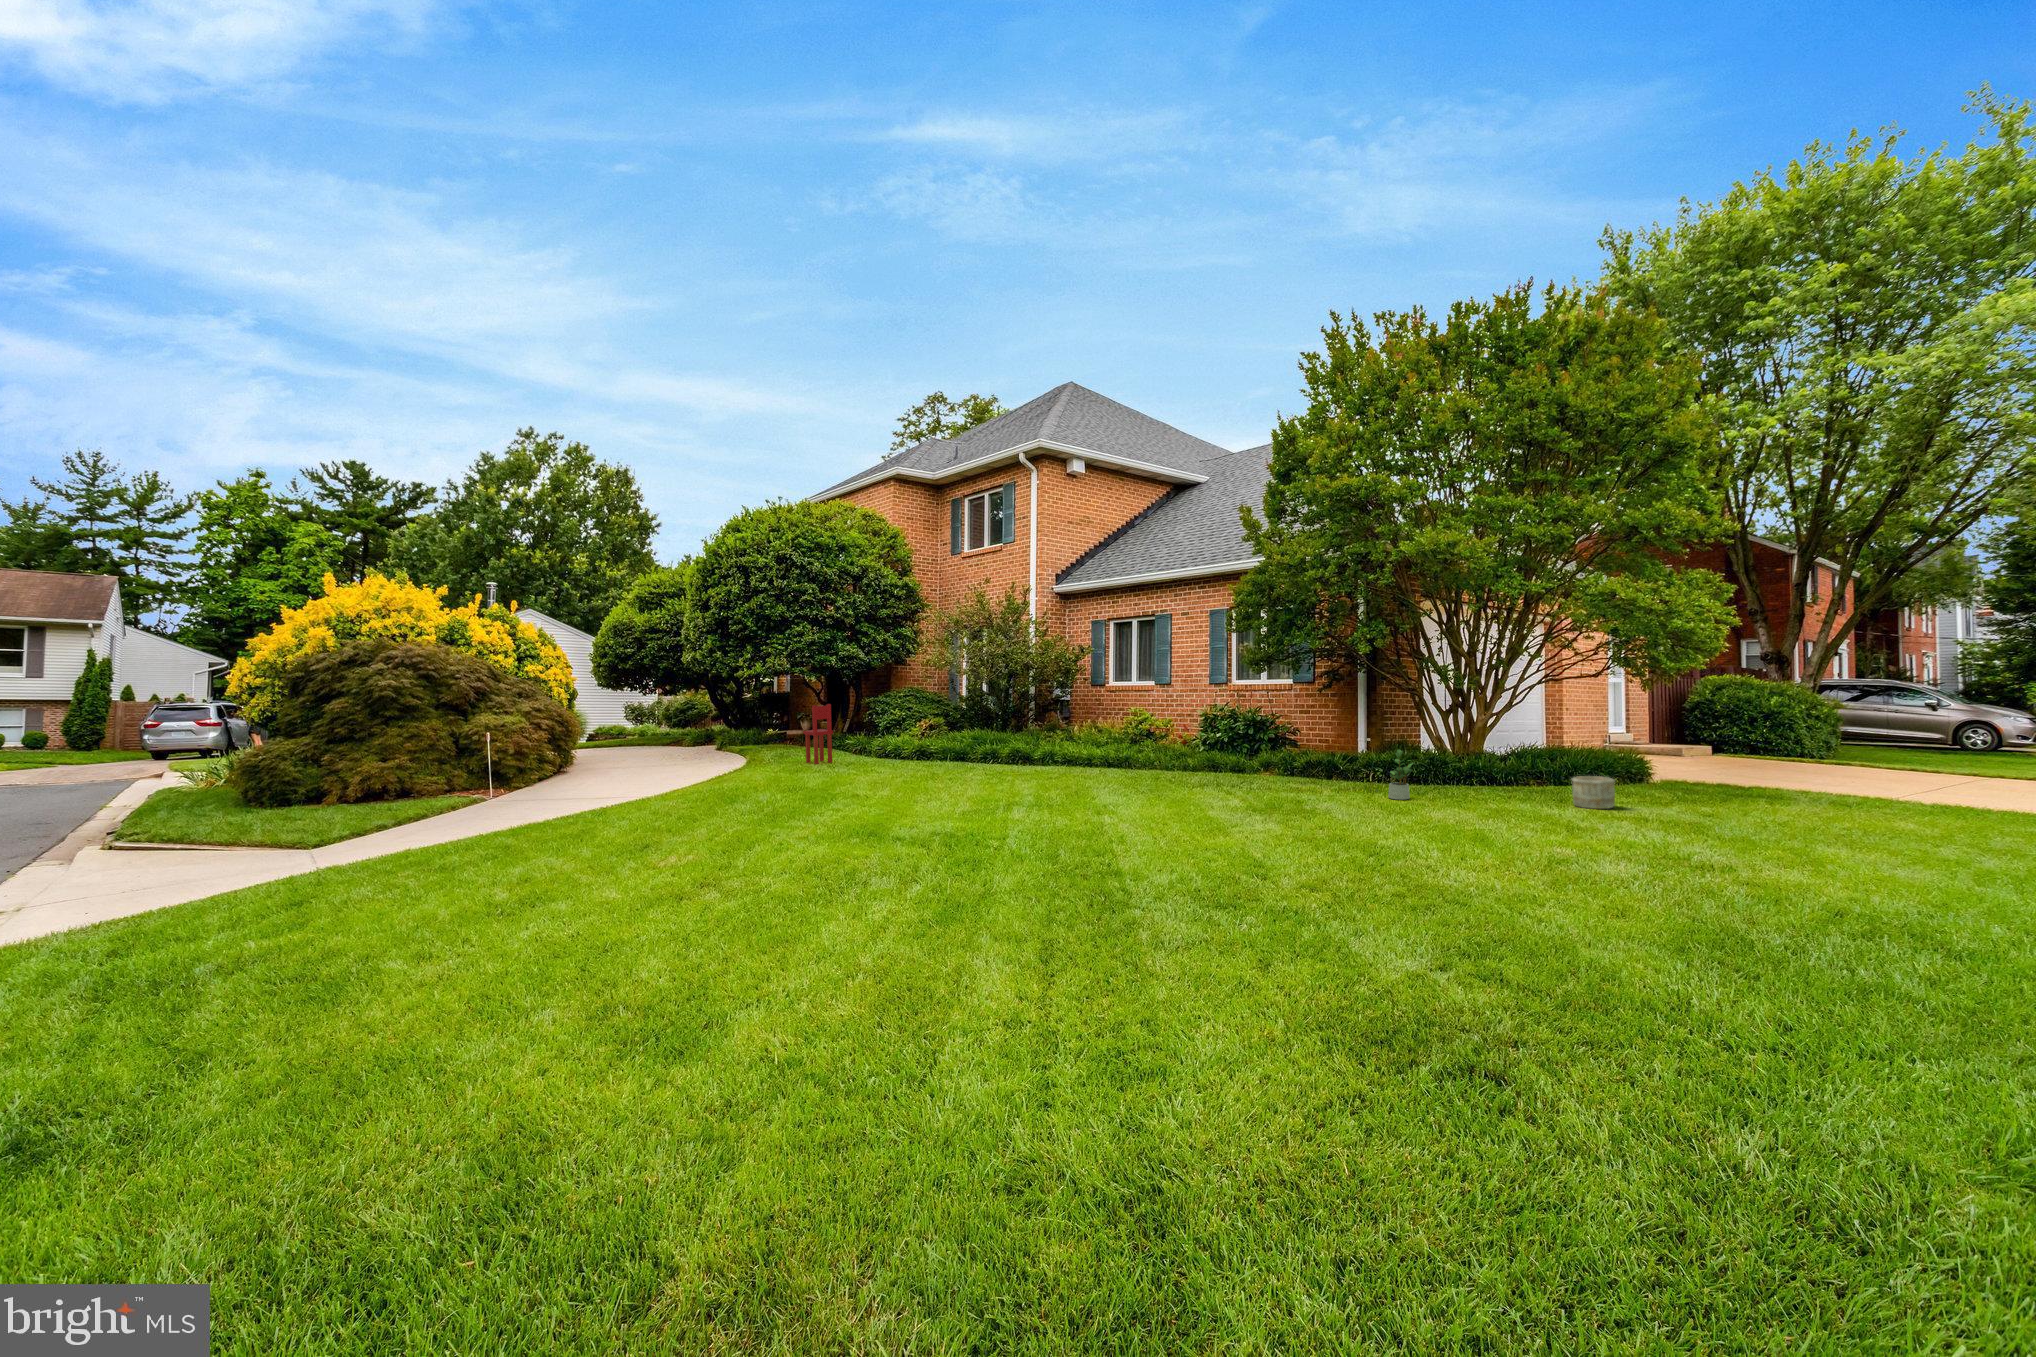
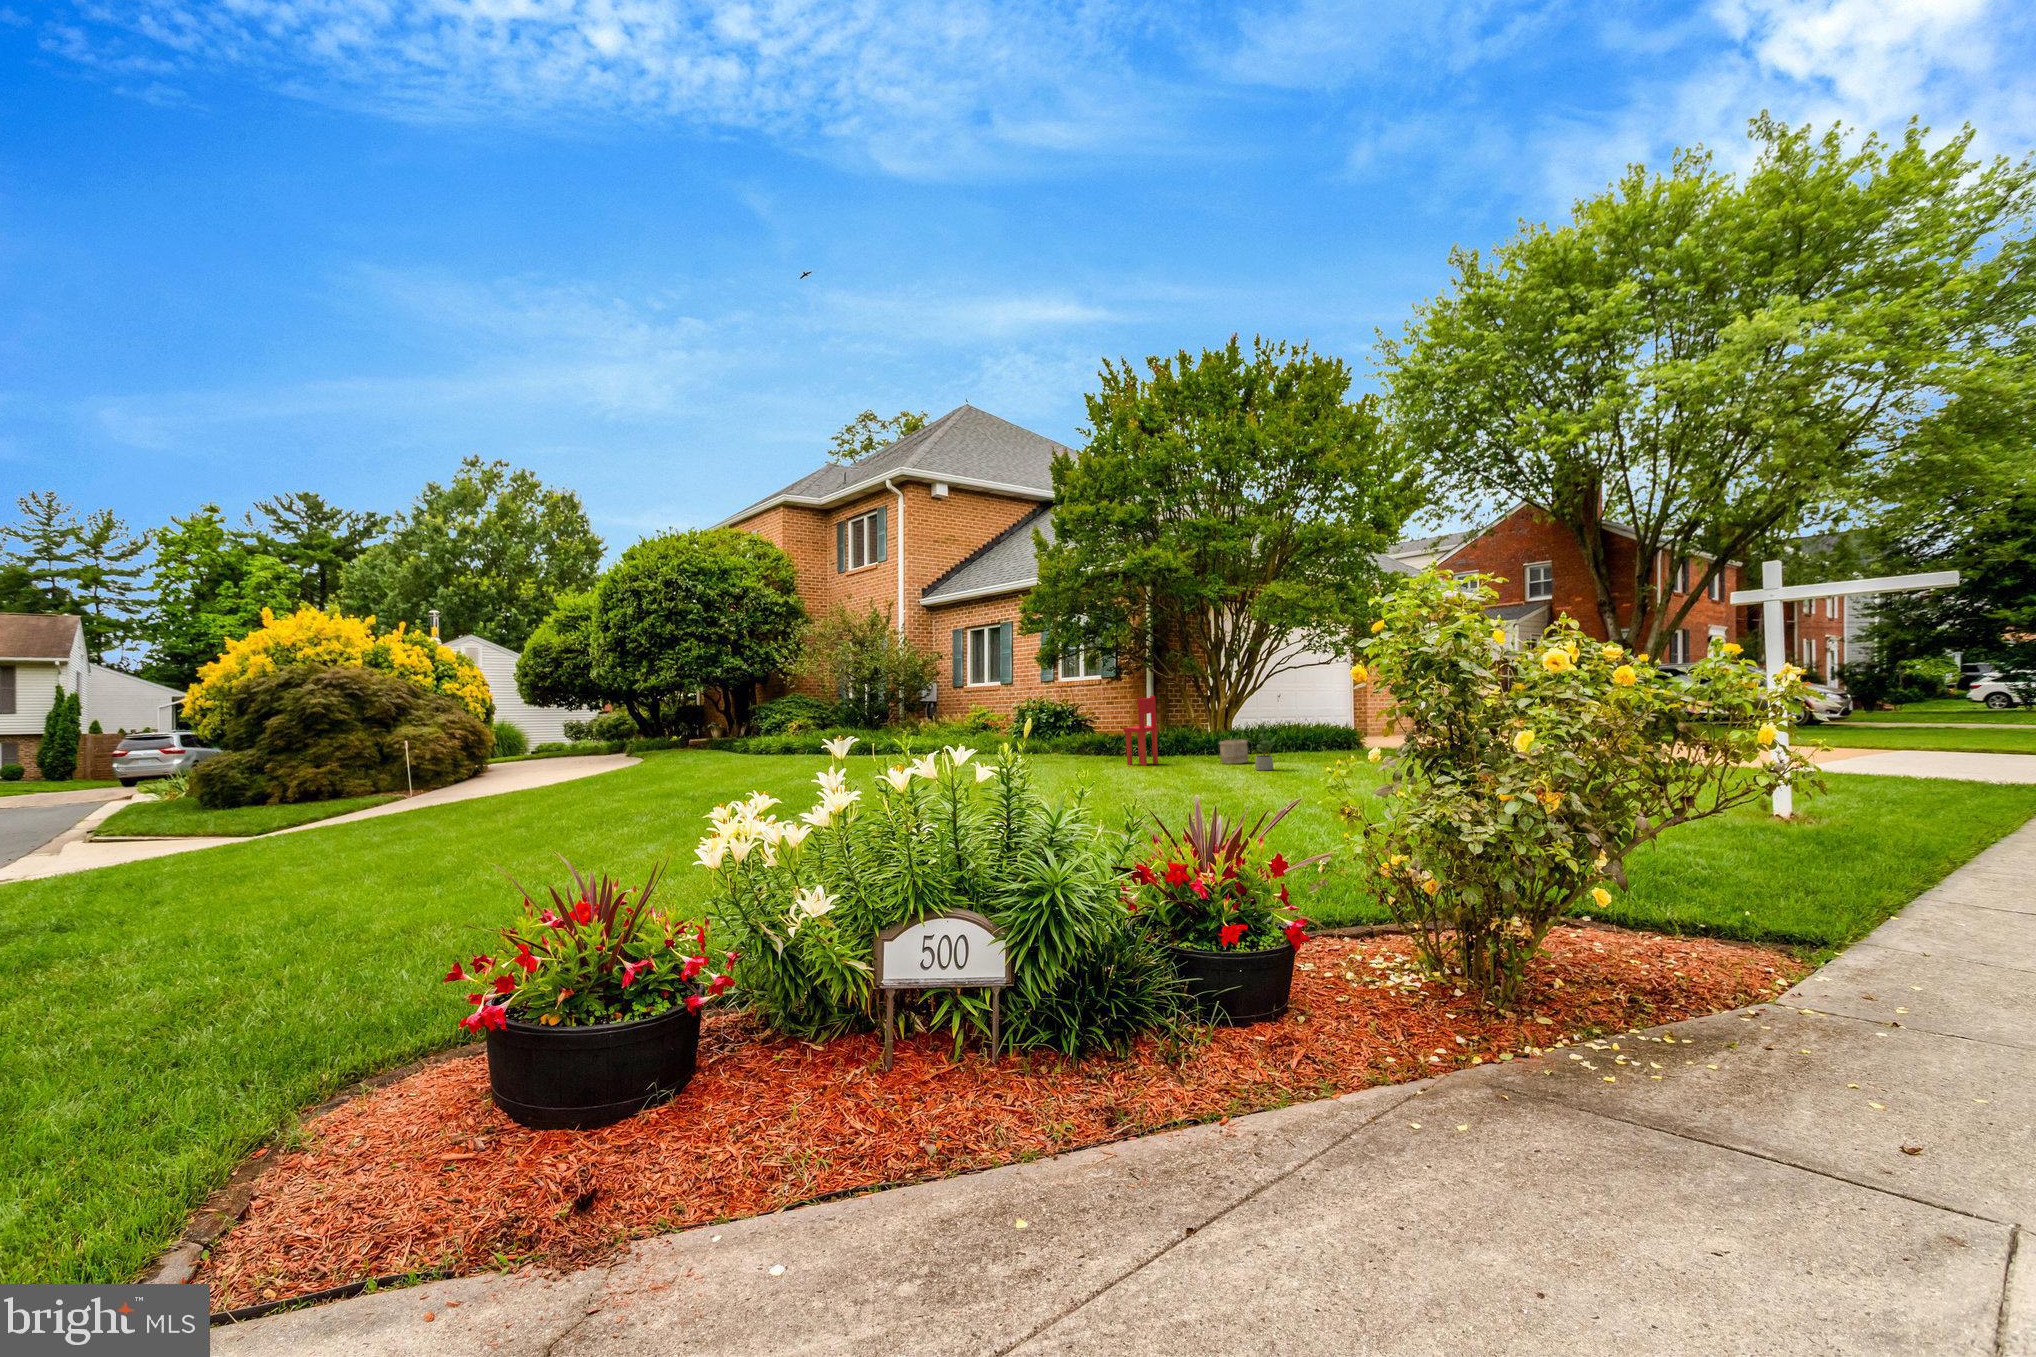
chair: present [803,704,833,764] -> present [1123,696,1159,766]
potted plant: present [1388,749,1413,800] -> present [1255,725,1276,770]

